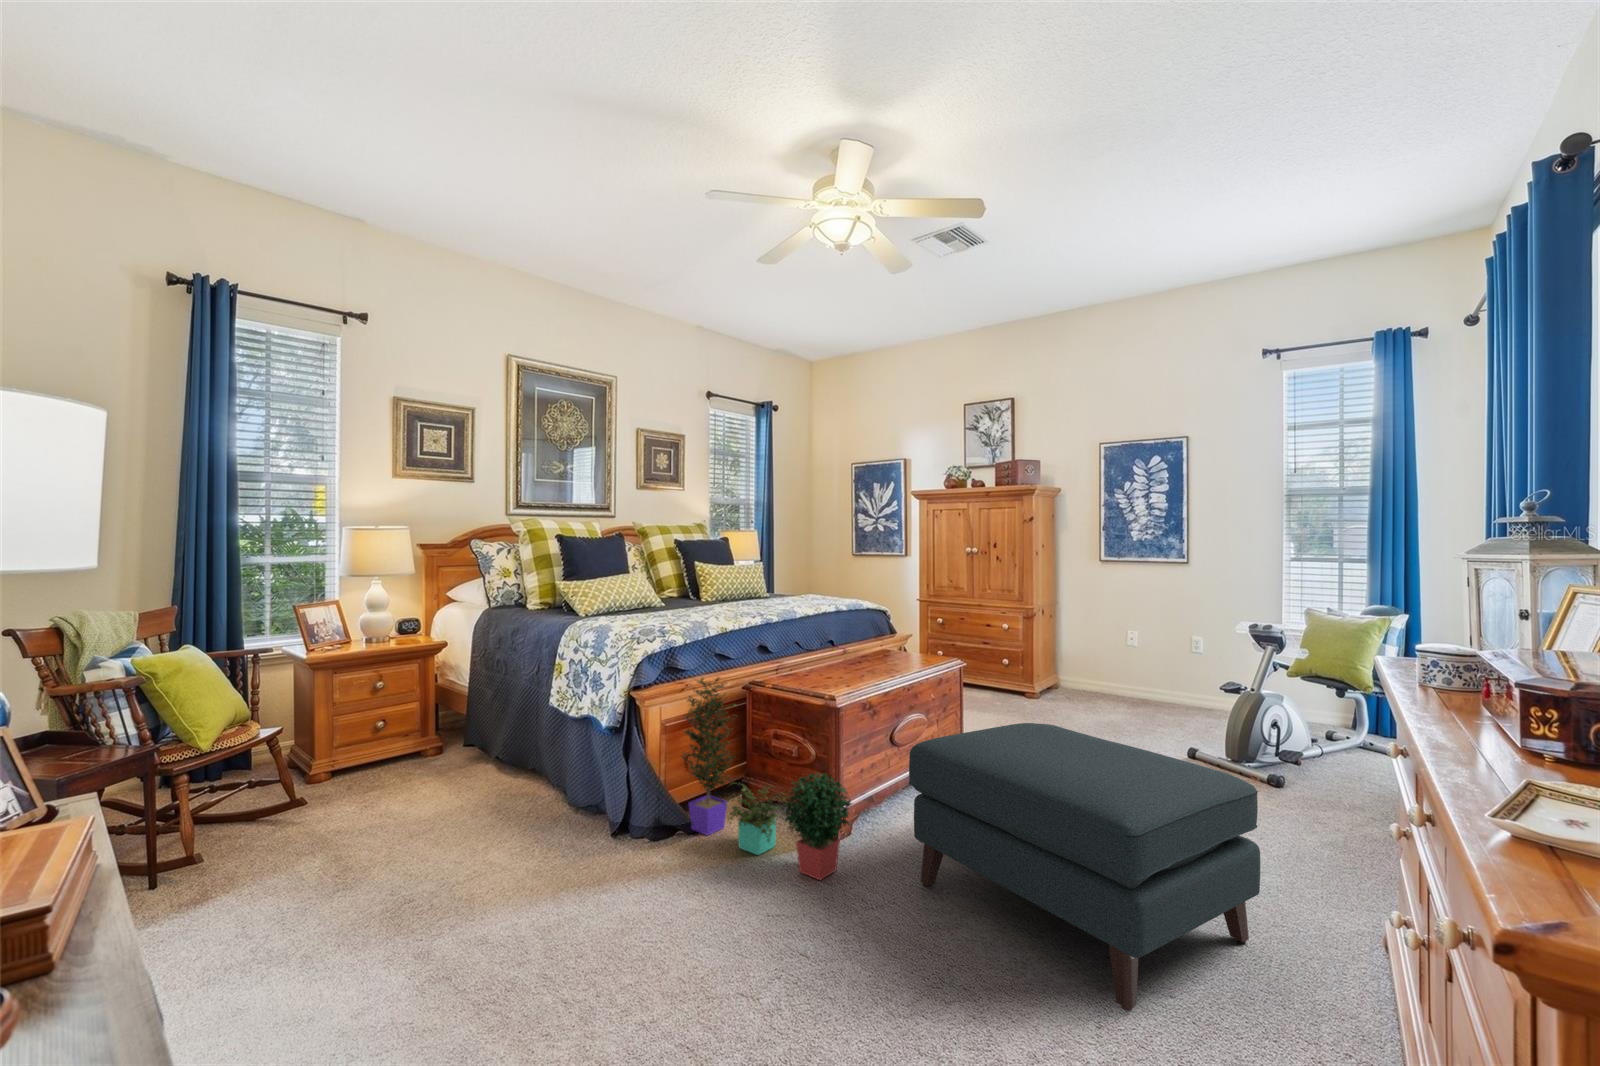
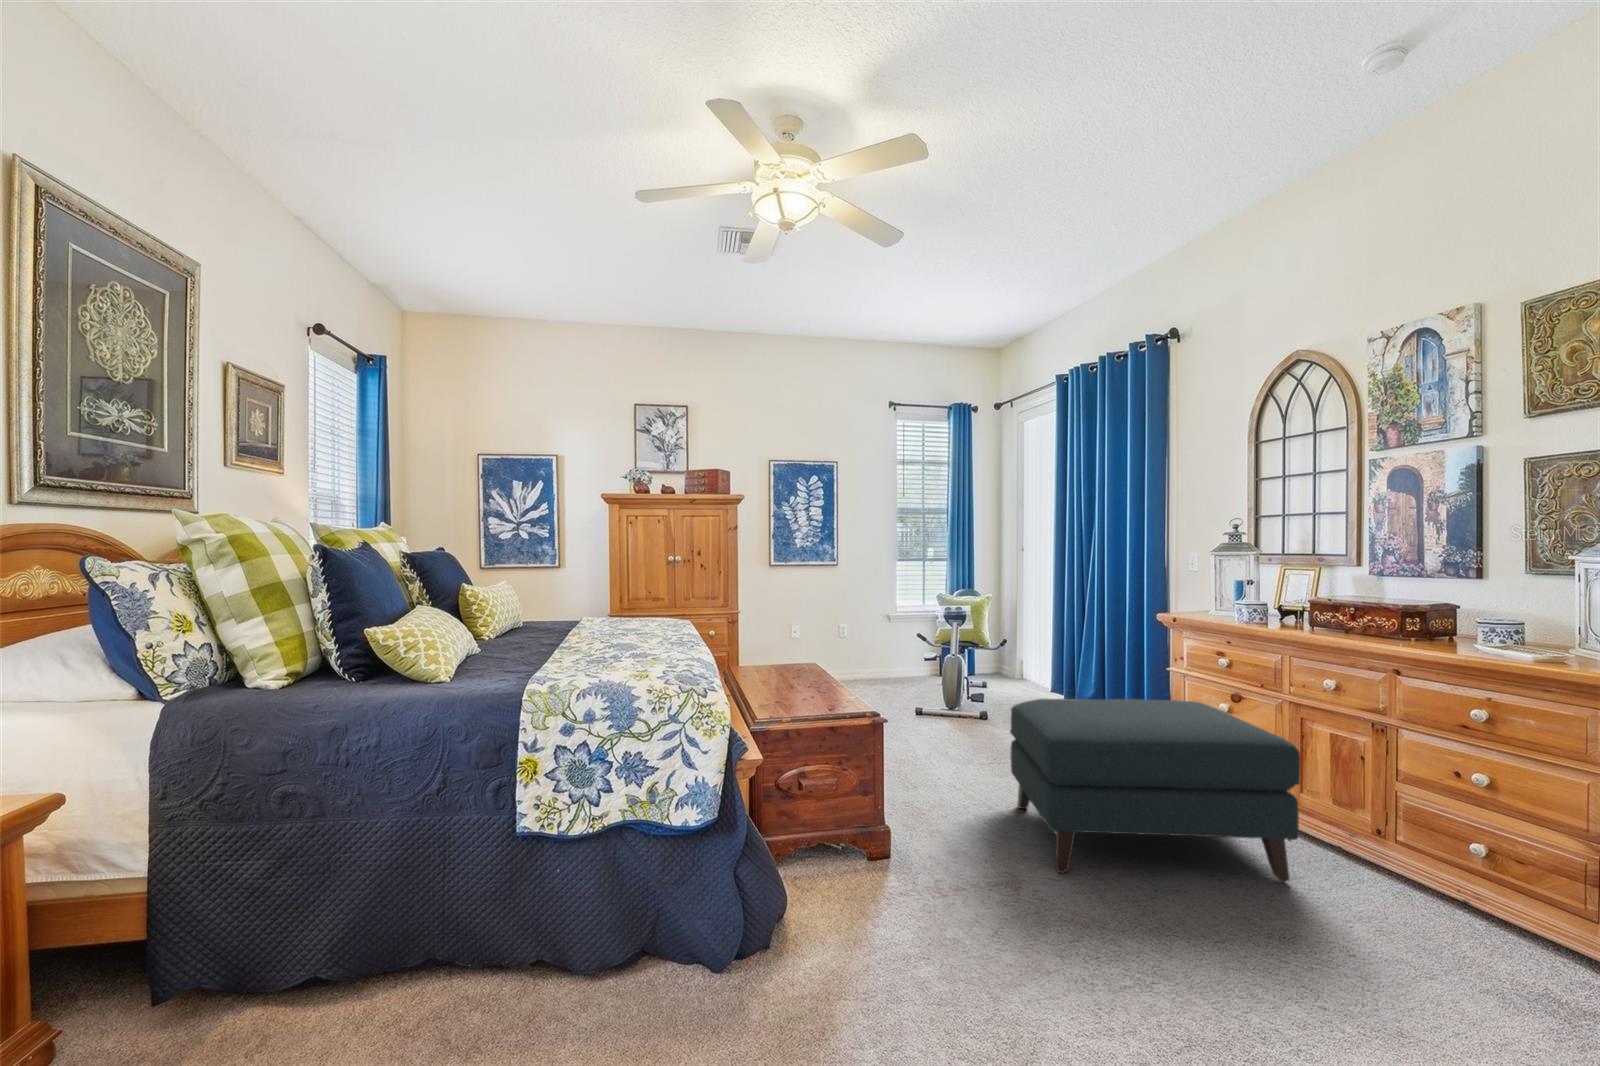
potted plant: present [682,677,852,880] -> none [790,723,1043,945]

